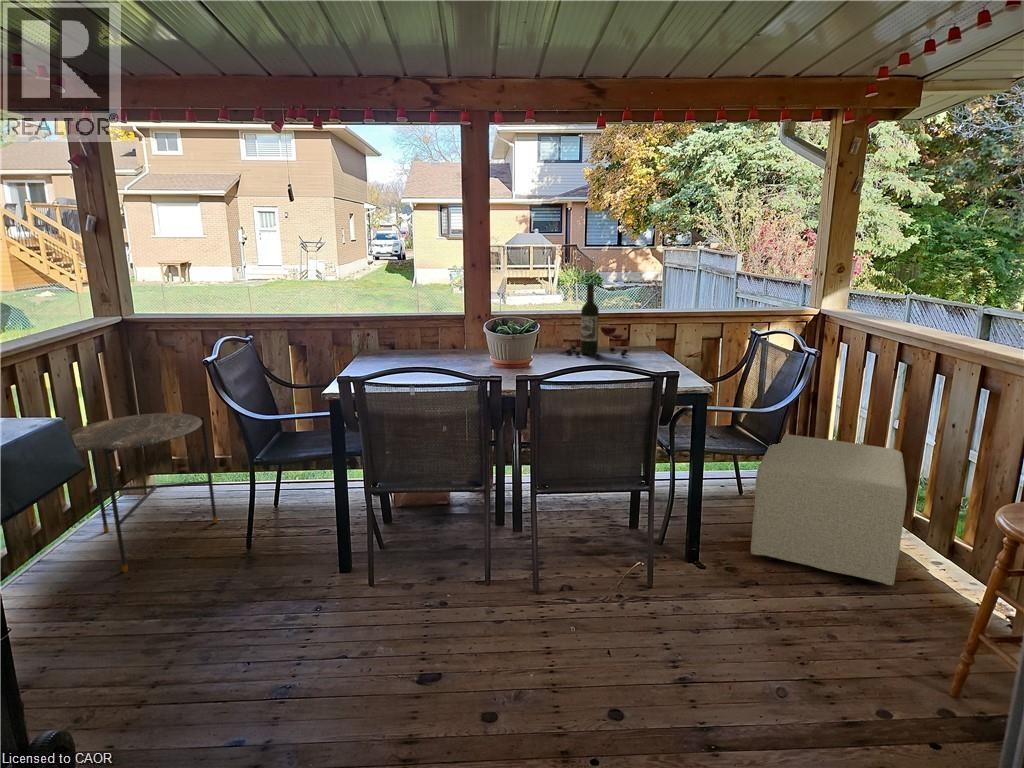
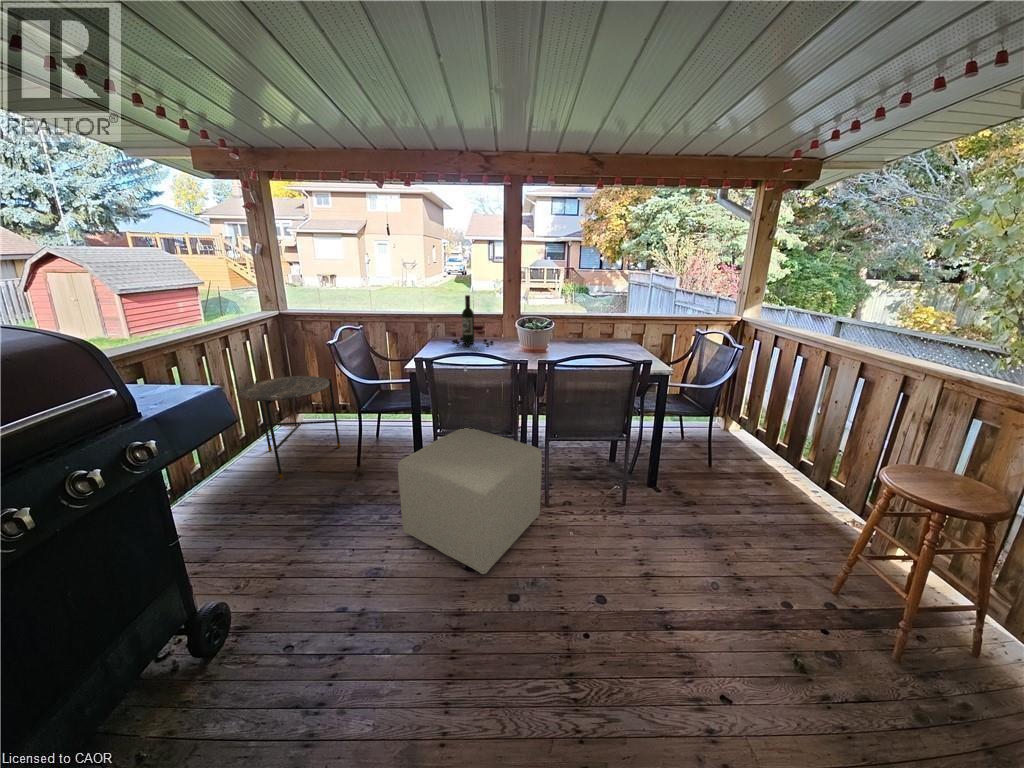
wine bottle: present [565,284,628,359] -> present [452,295,493,347]
ottoman: present [751,434,907,585] -> present [398,427,542,574]

